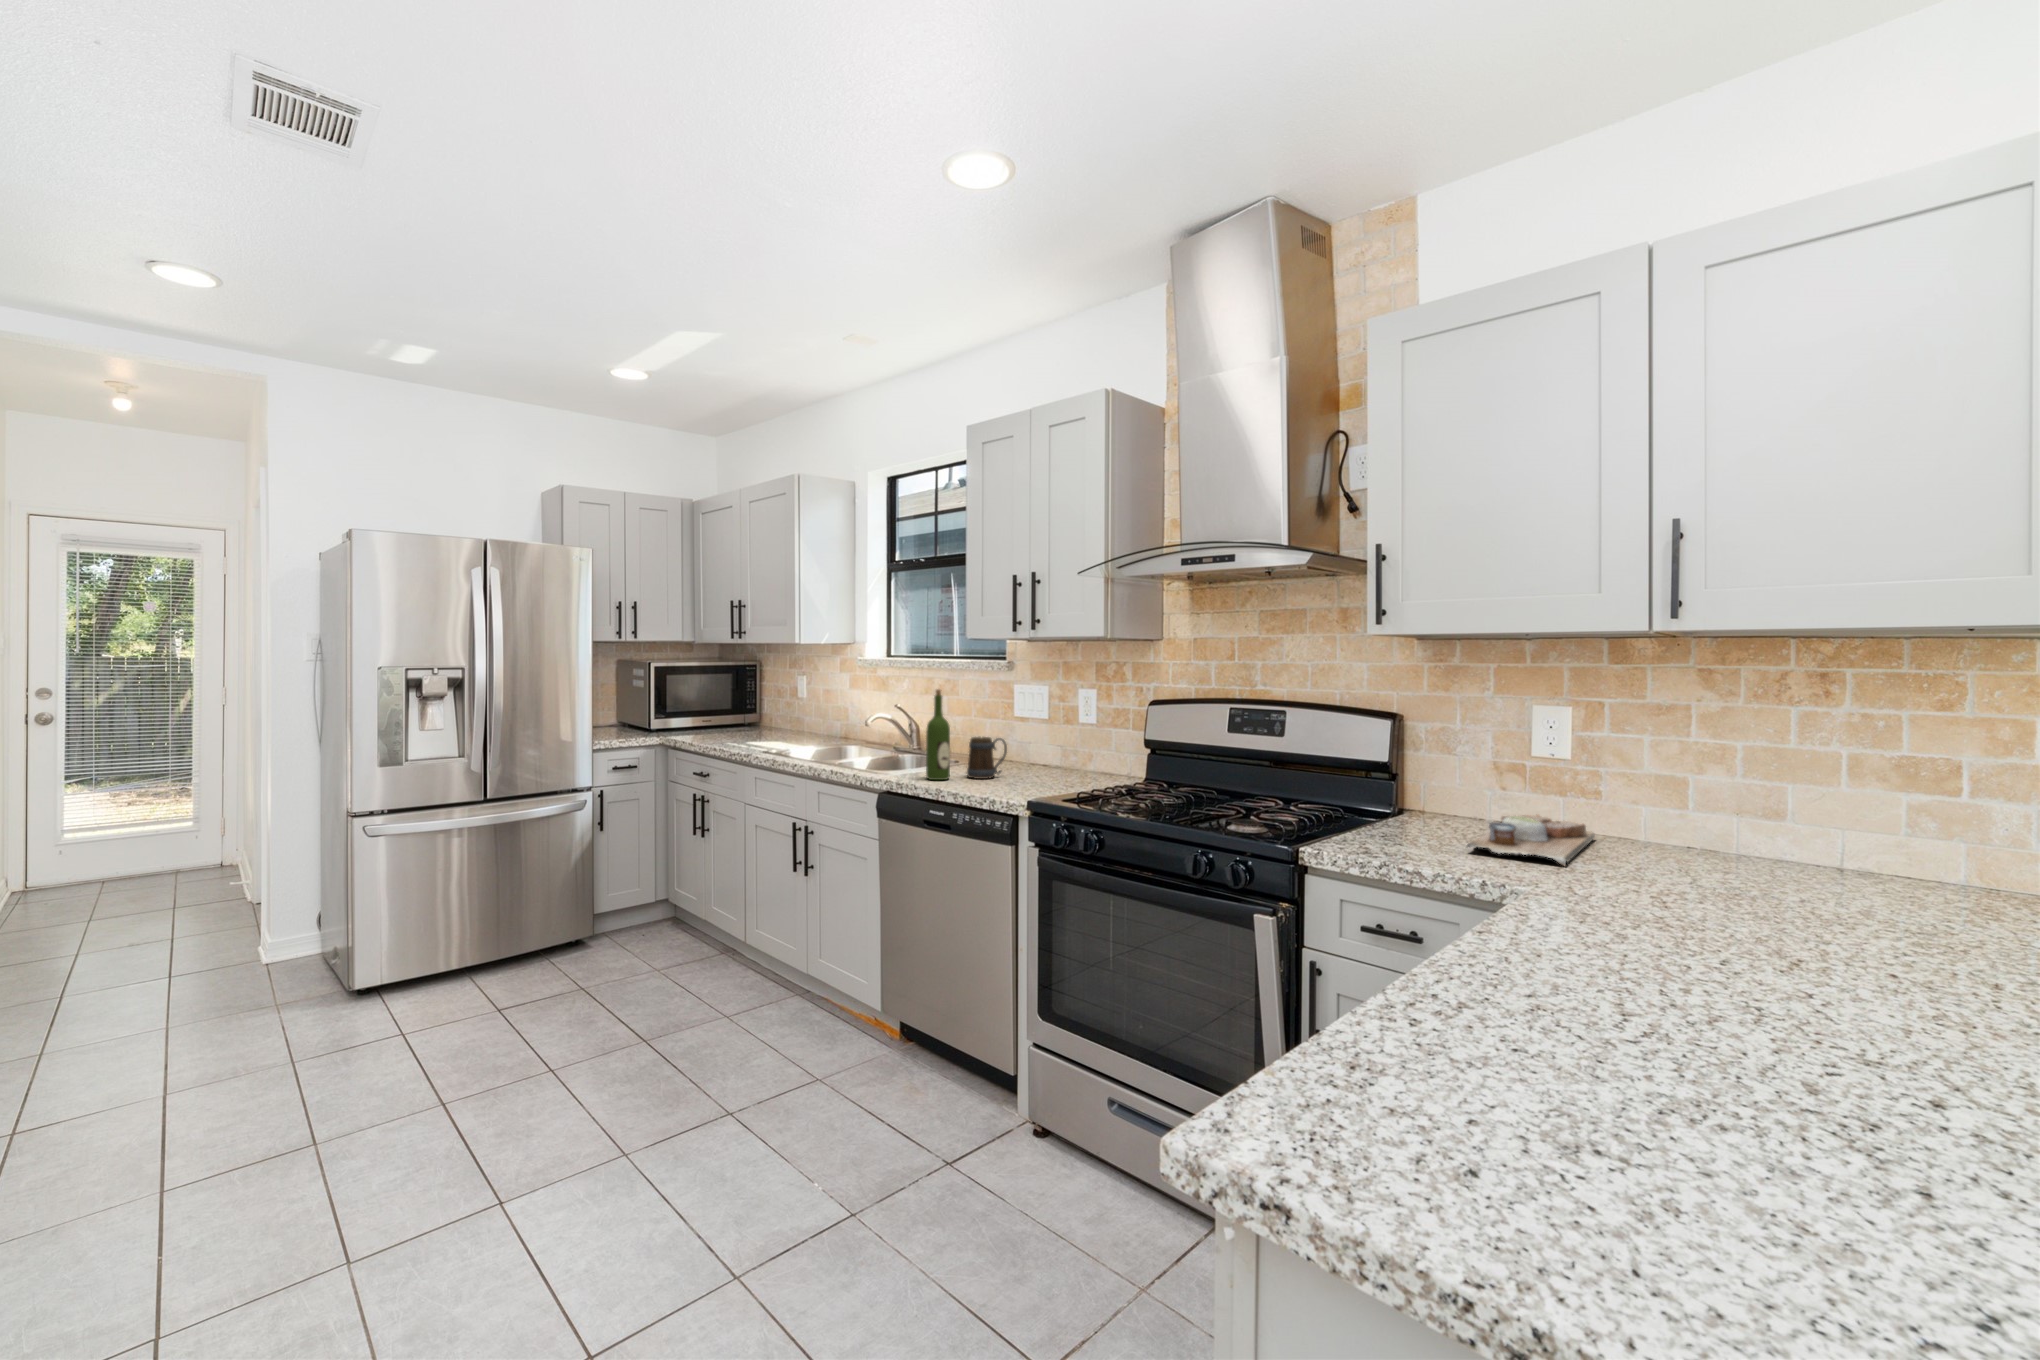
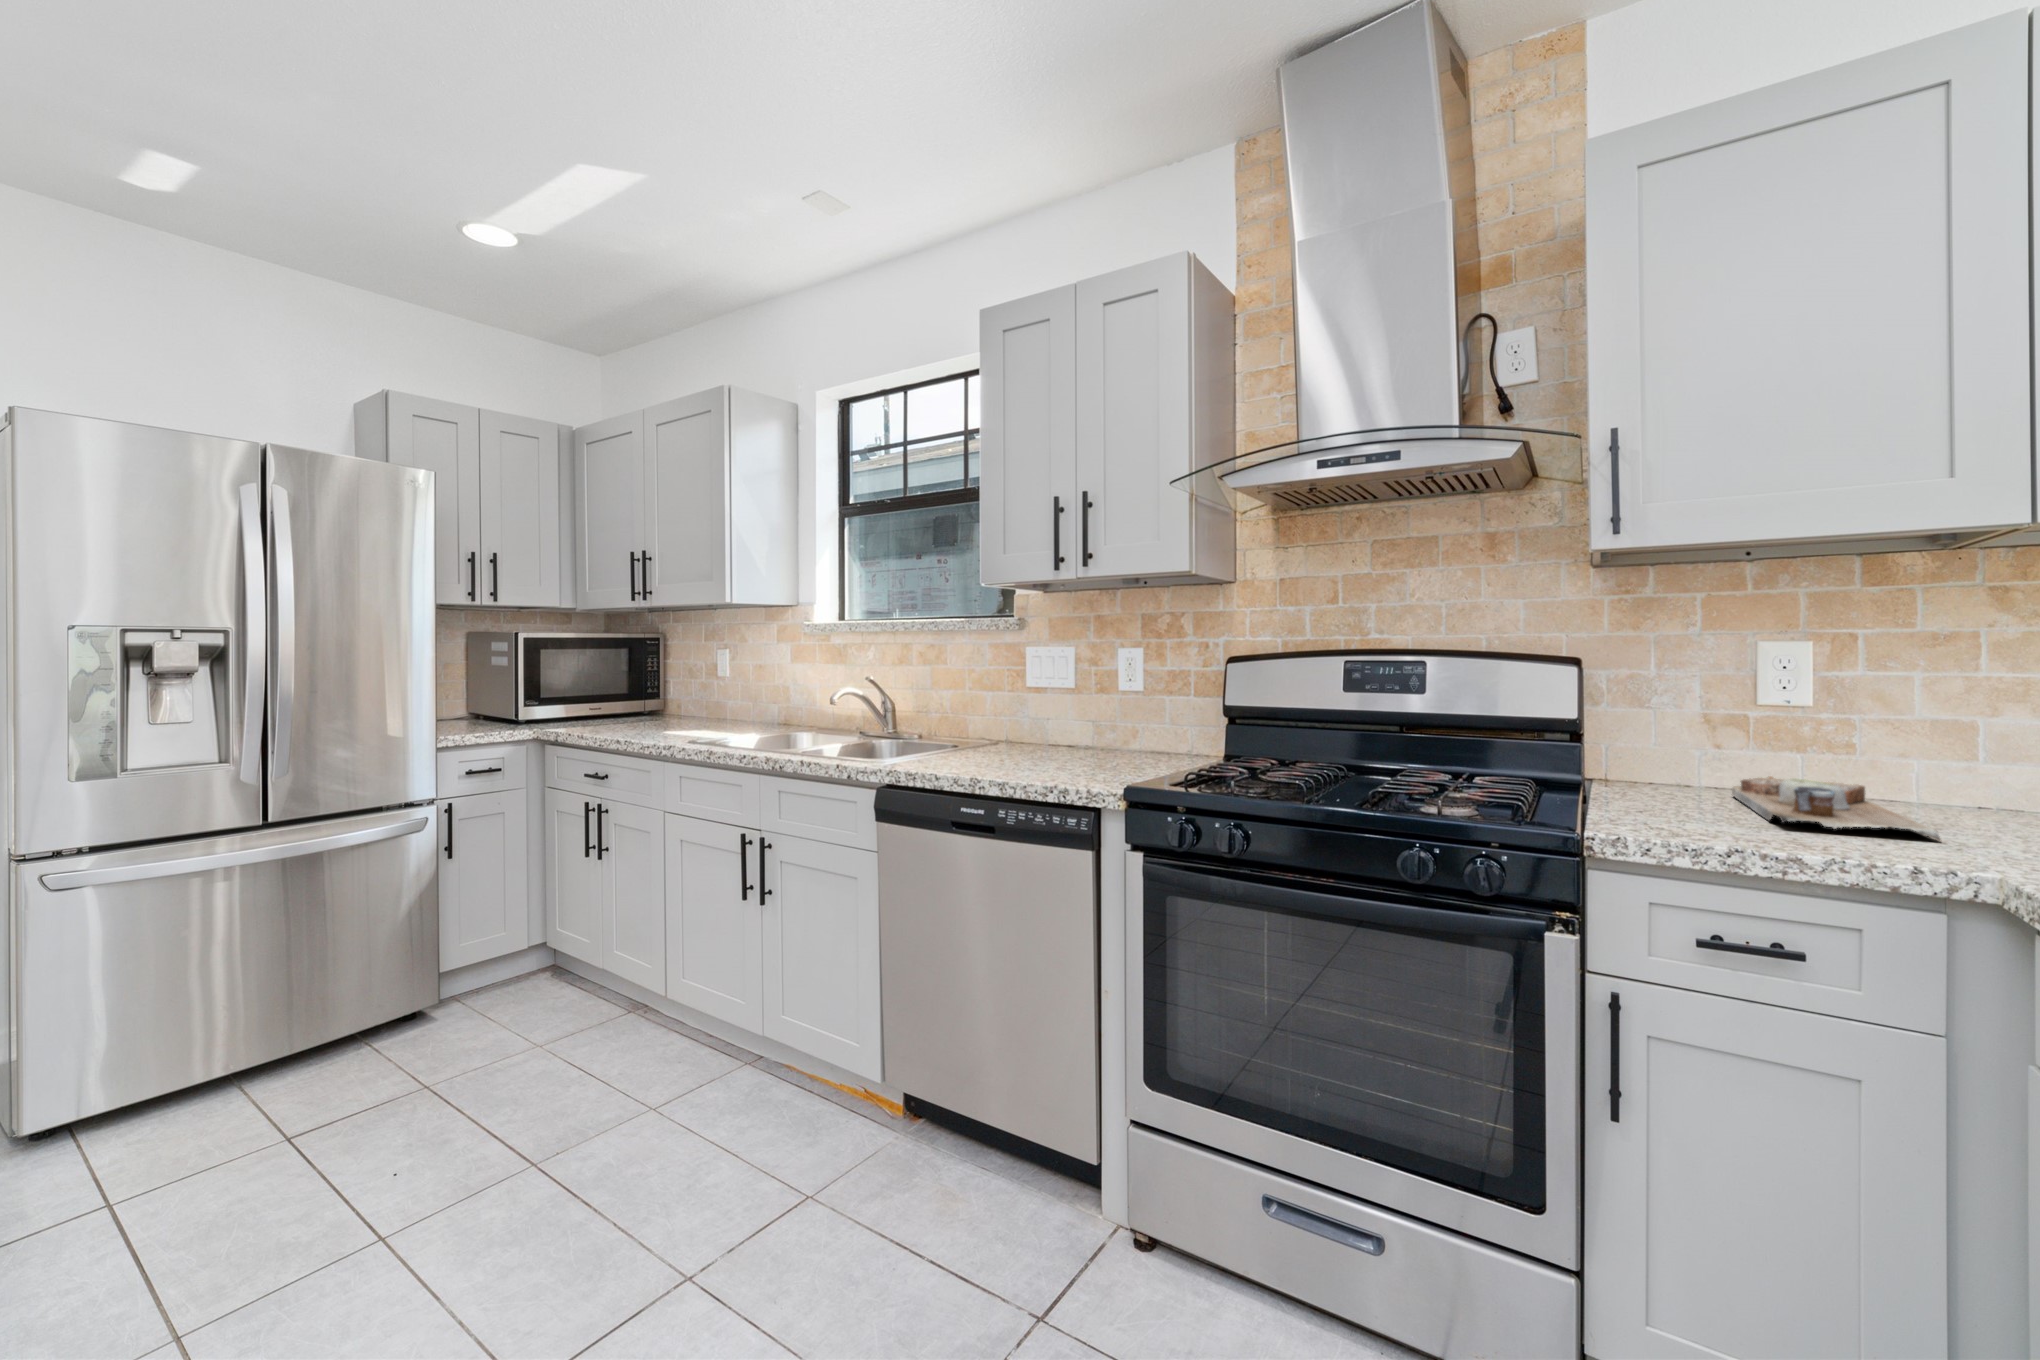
wine bottle: present [926,689,950,780] -> none [941,647,972,767]
mug: present [967,737,1007,779] -> none [989,709,1039,763]

